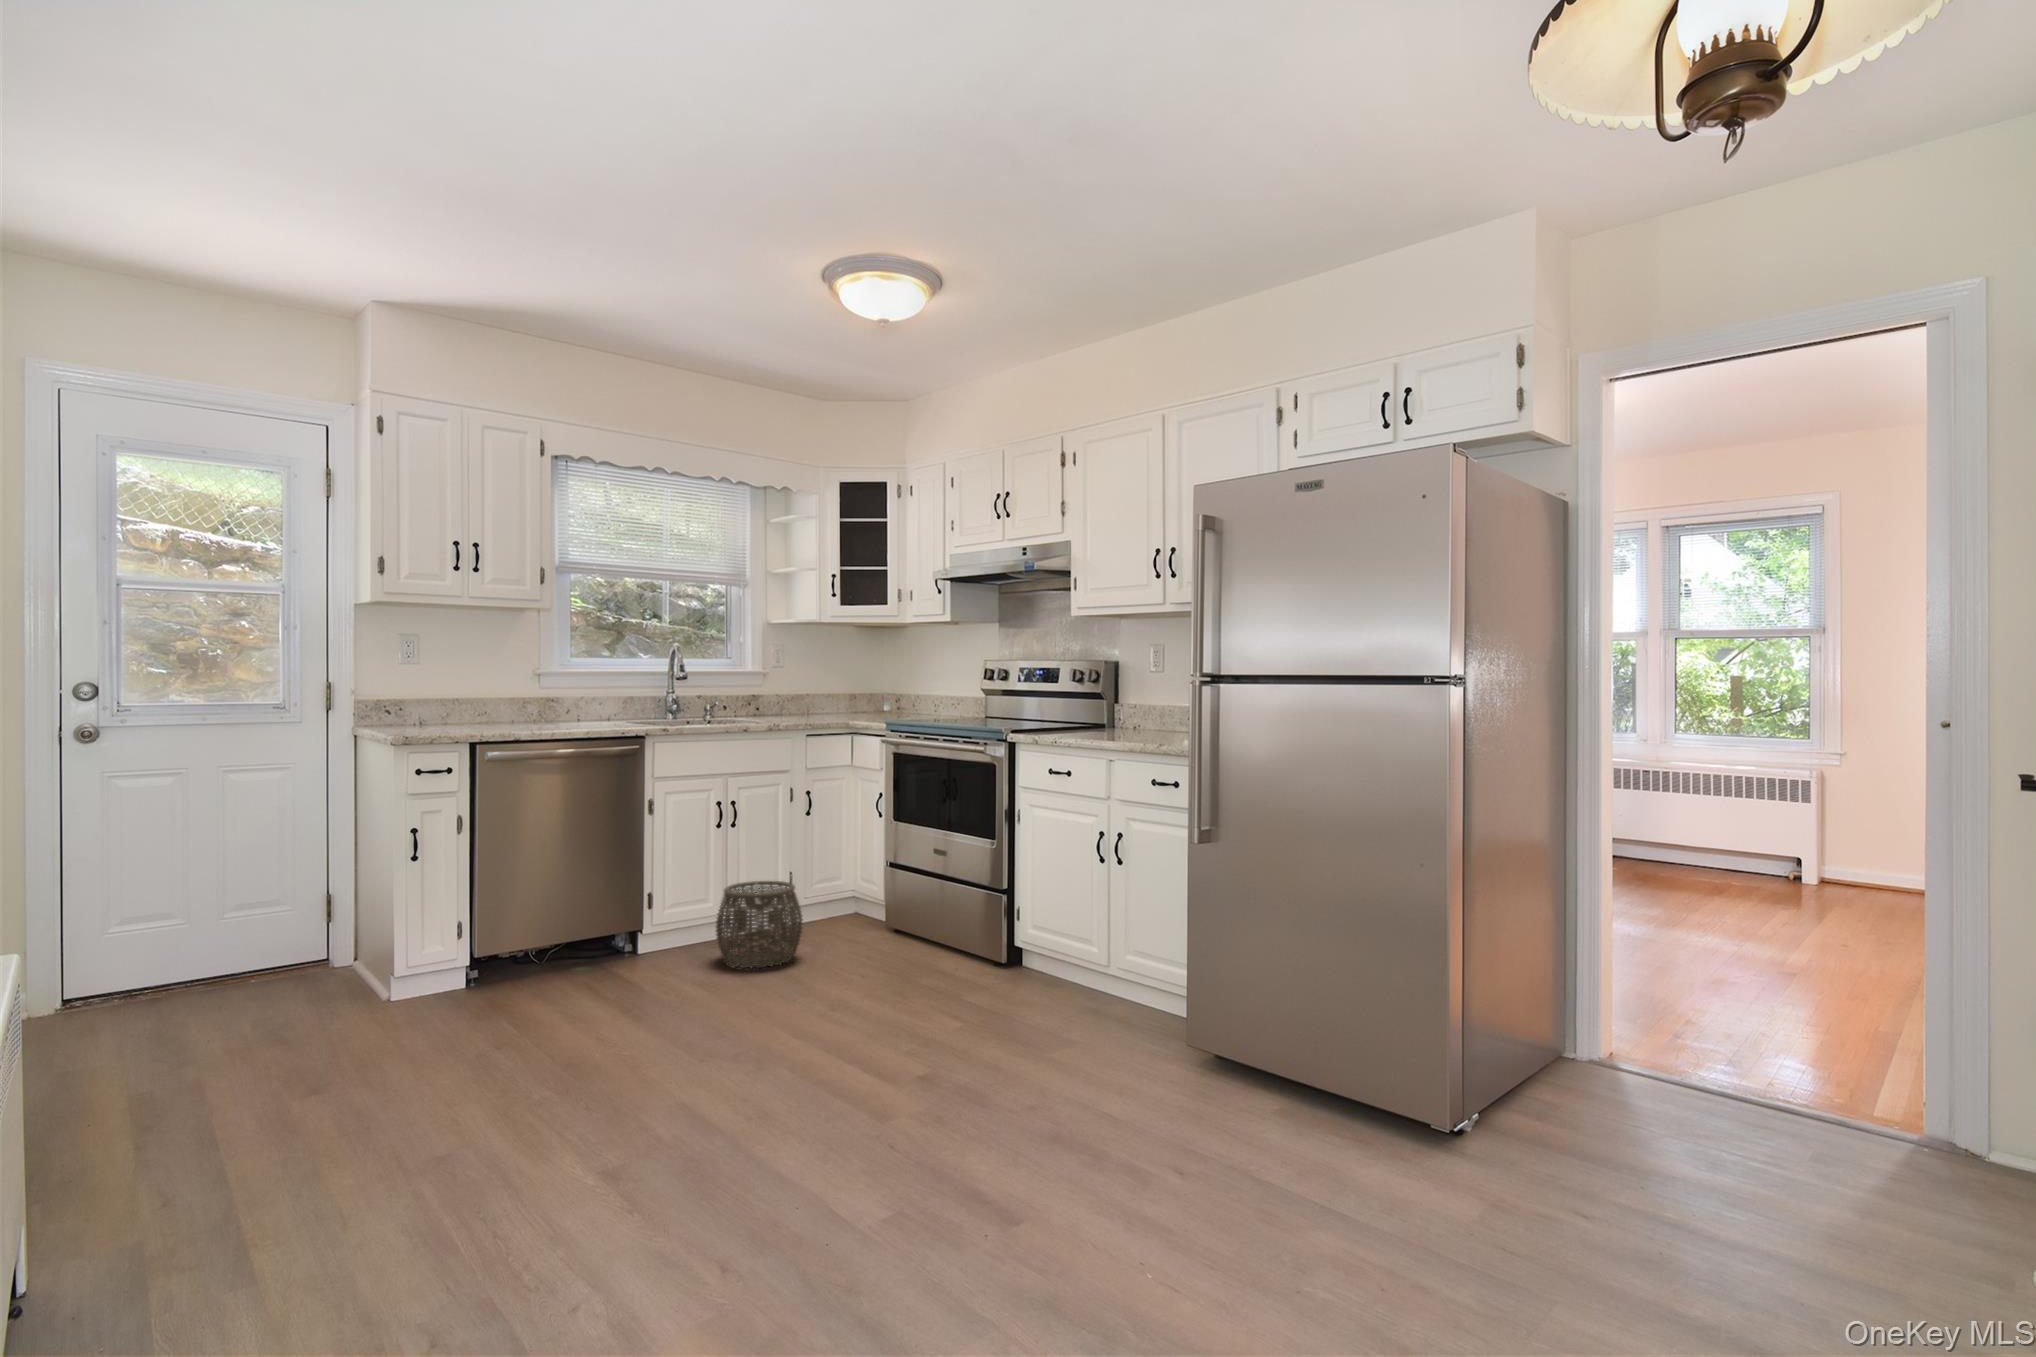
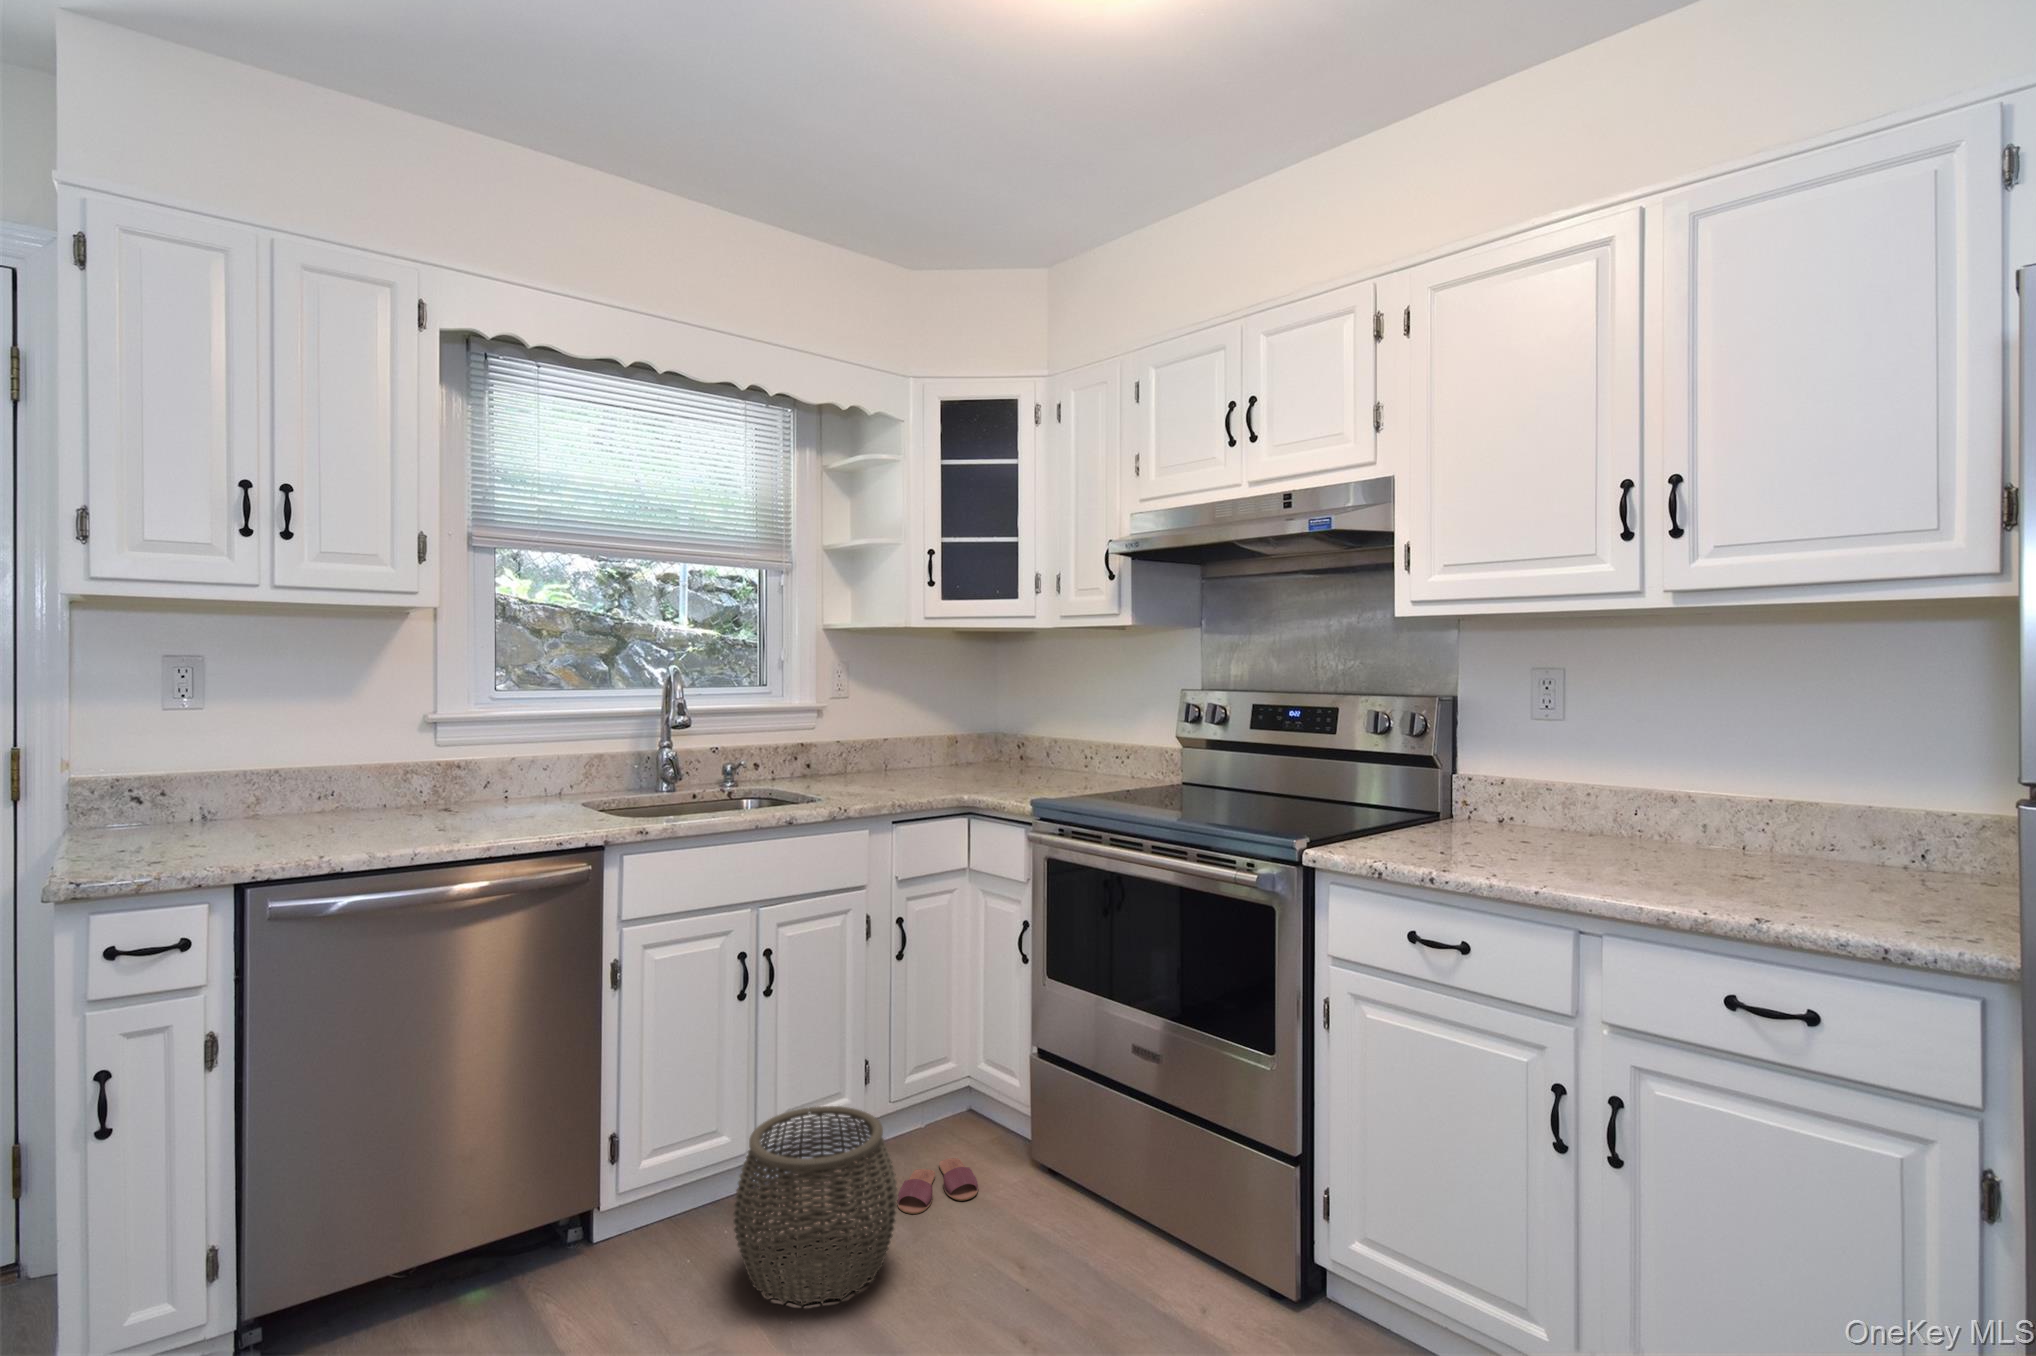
slippers: none [806,928,853,946] -> present [897,1158,978,1214]

